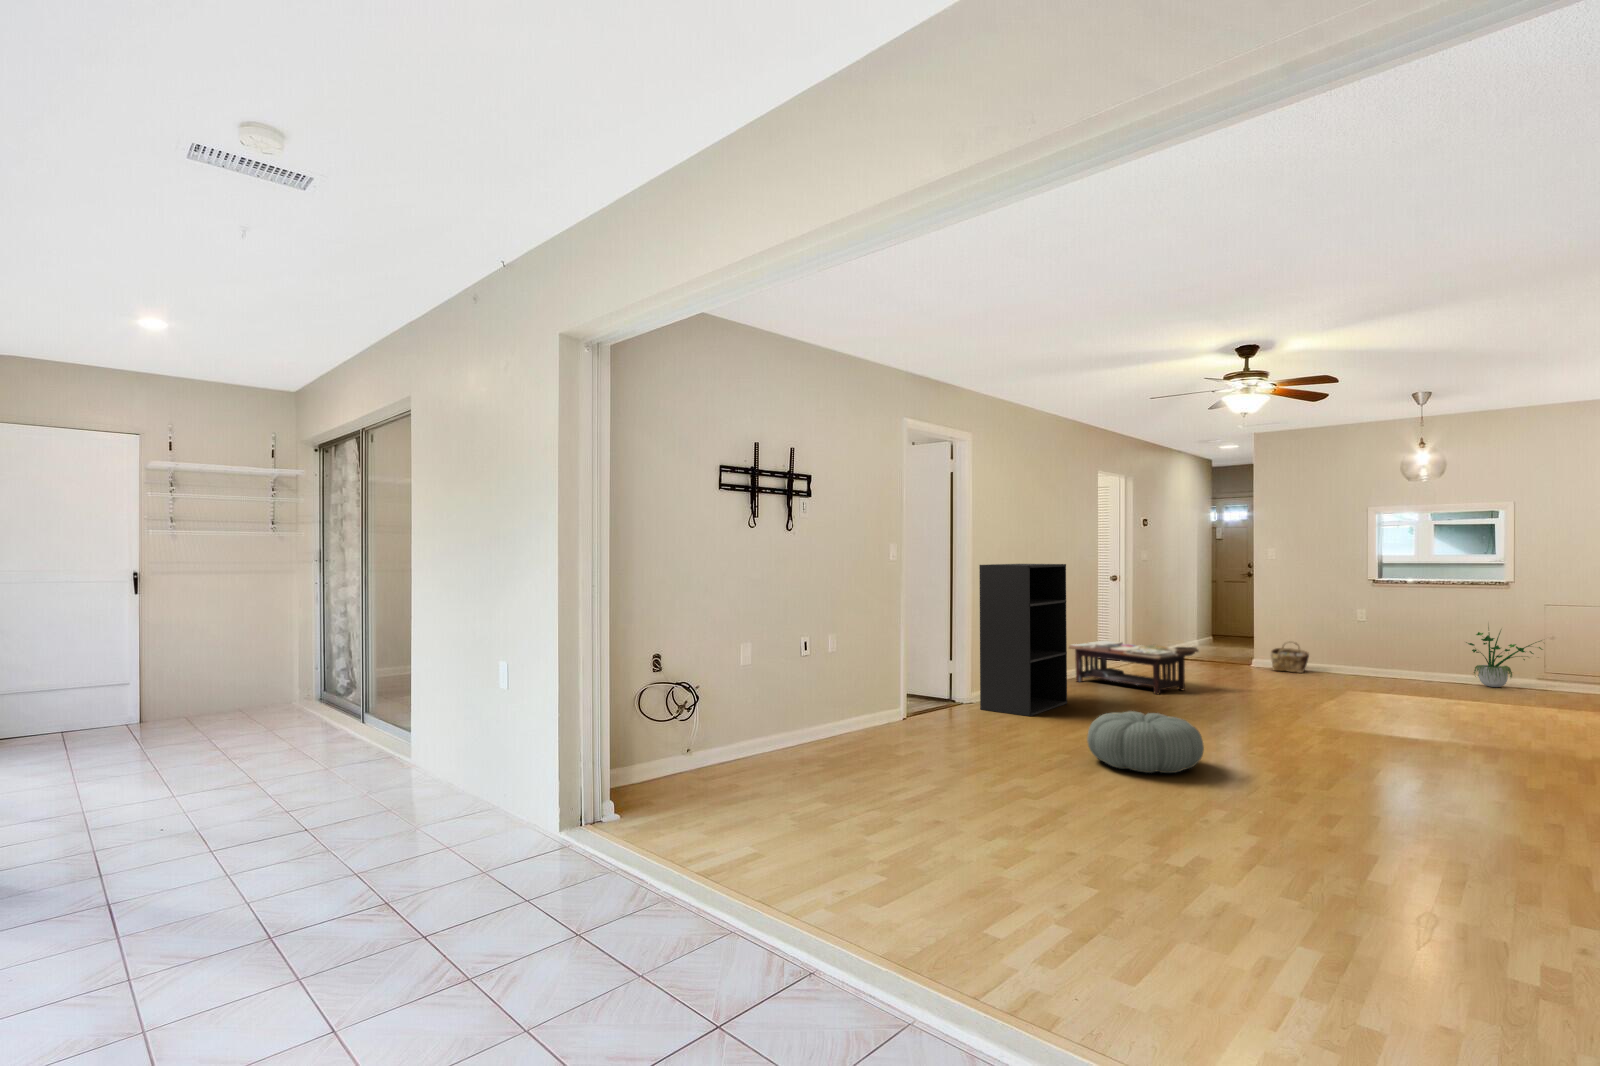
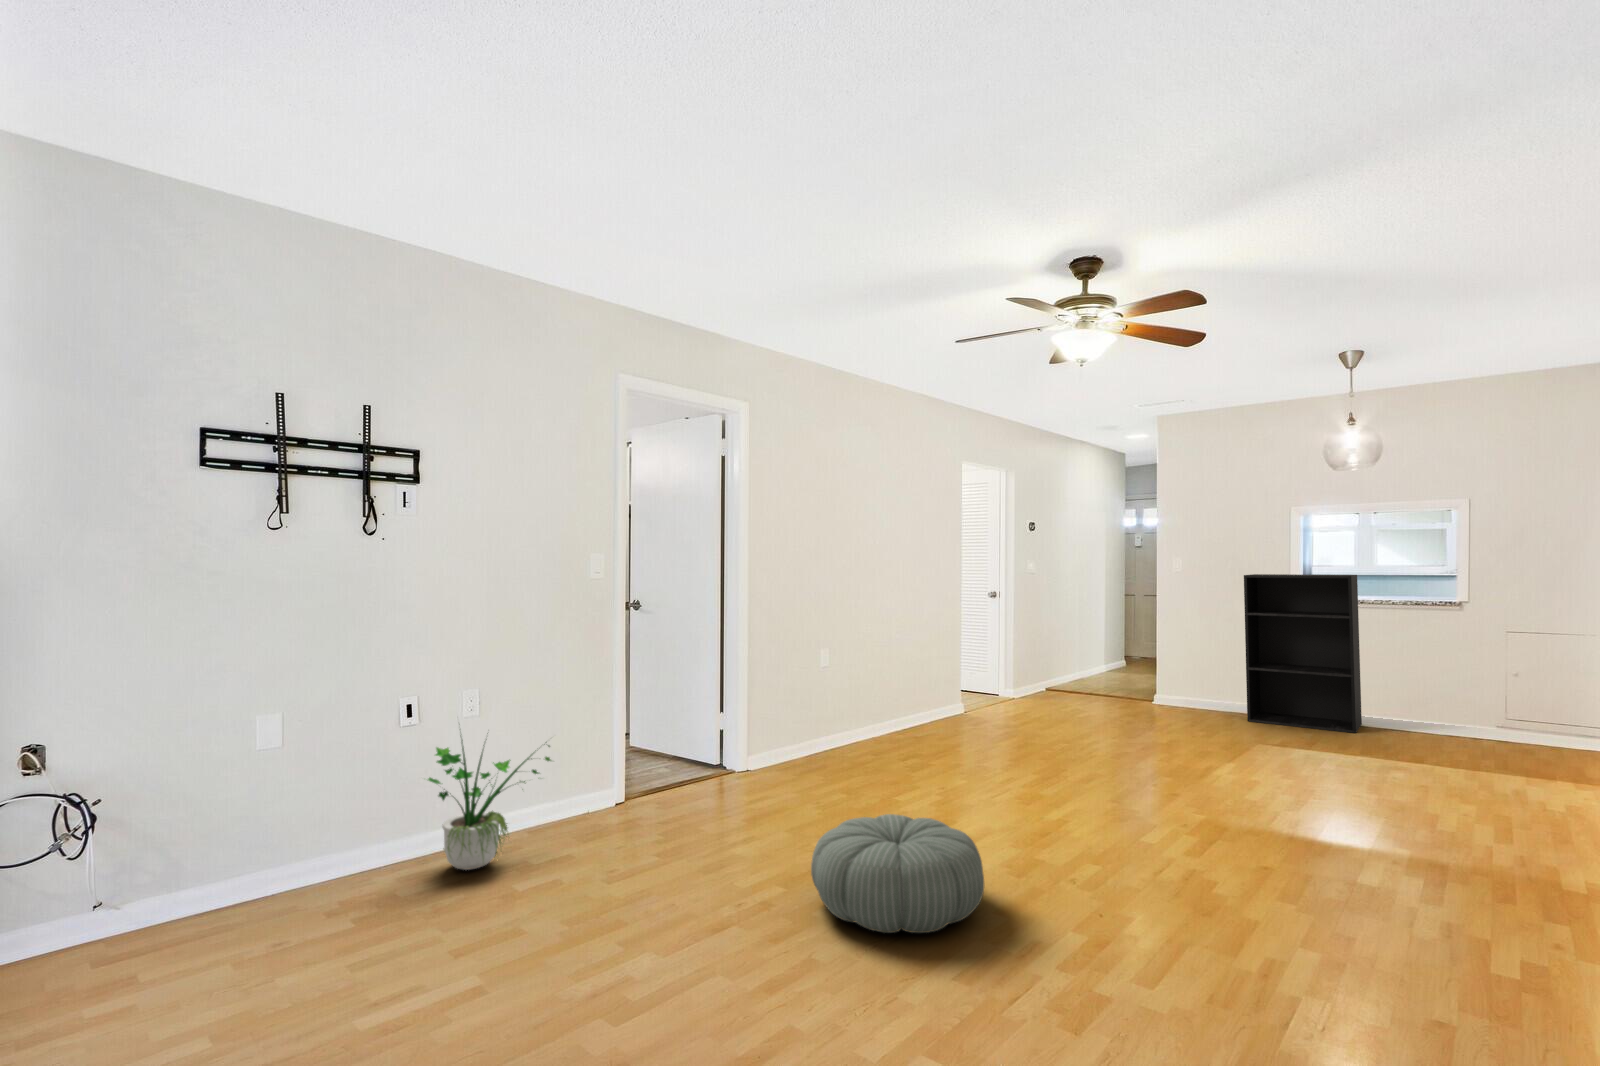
bookshelf: present [979,564,1067,716] -> present [1244,574,1362,733]
potted plant: present [1466,627,1543,687] -> present [428,740,551,870]
coffee table: present [1069,640,1198,694] -> none [912,675,1067,751]
woven basket: present [1270,641,1309,673] -> none [1175,672,1222,712]

